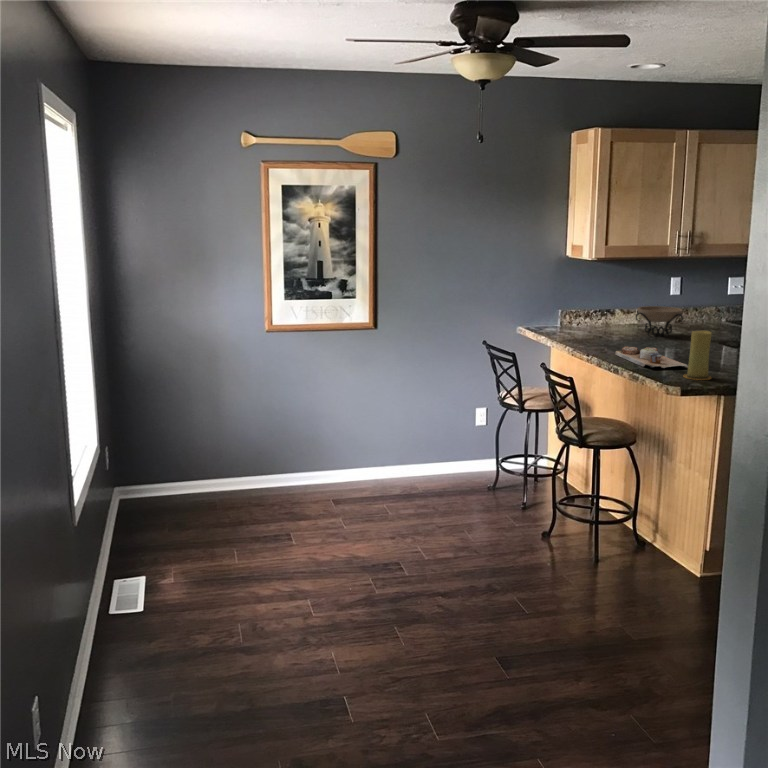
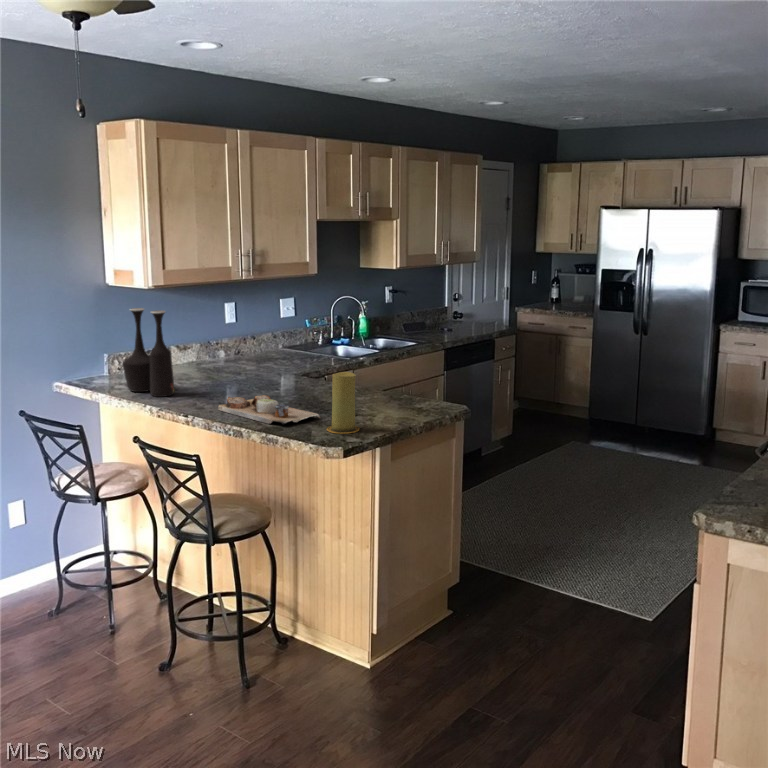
vase: none [561,274,595,343] -> present [122,308,174,397]
decorative bowl: present [636,306,683,336] -> none [204,340,266,377]

